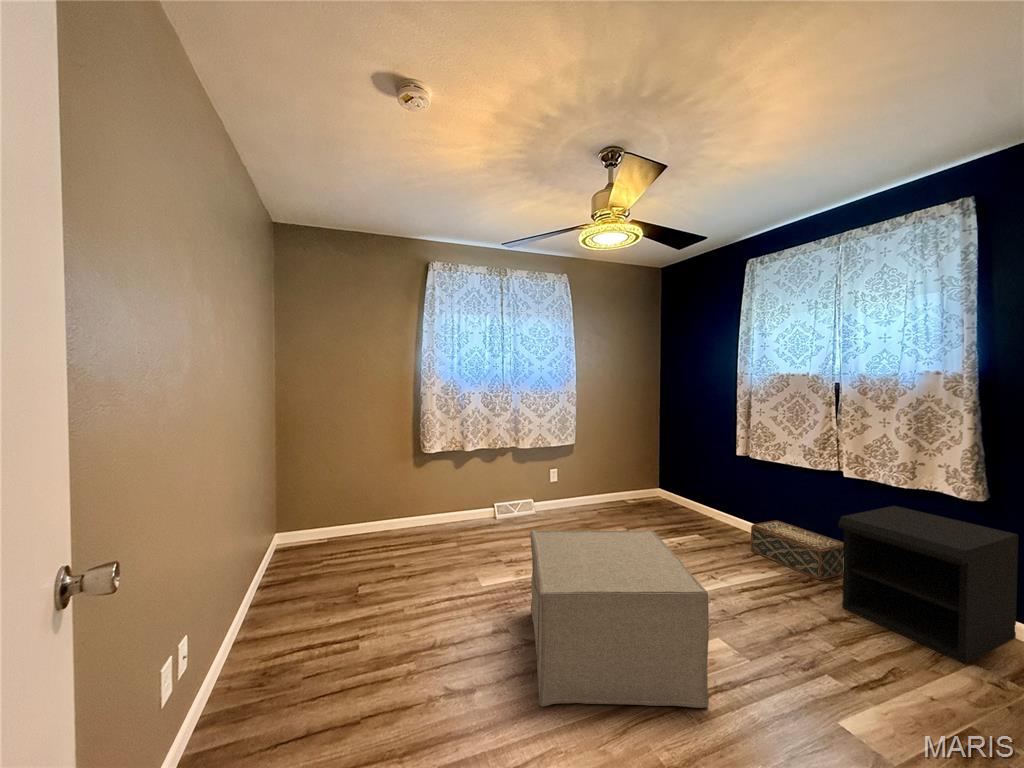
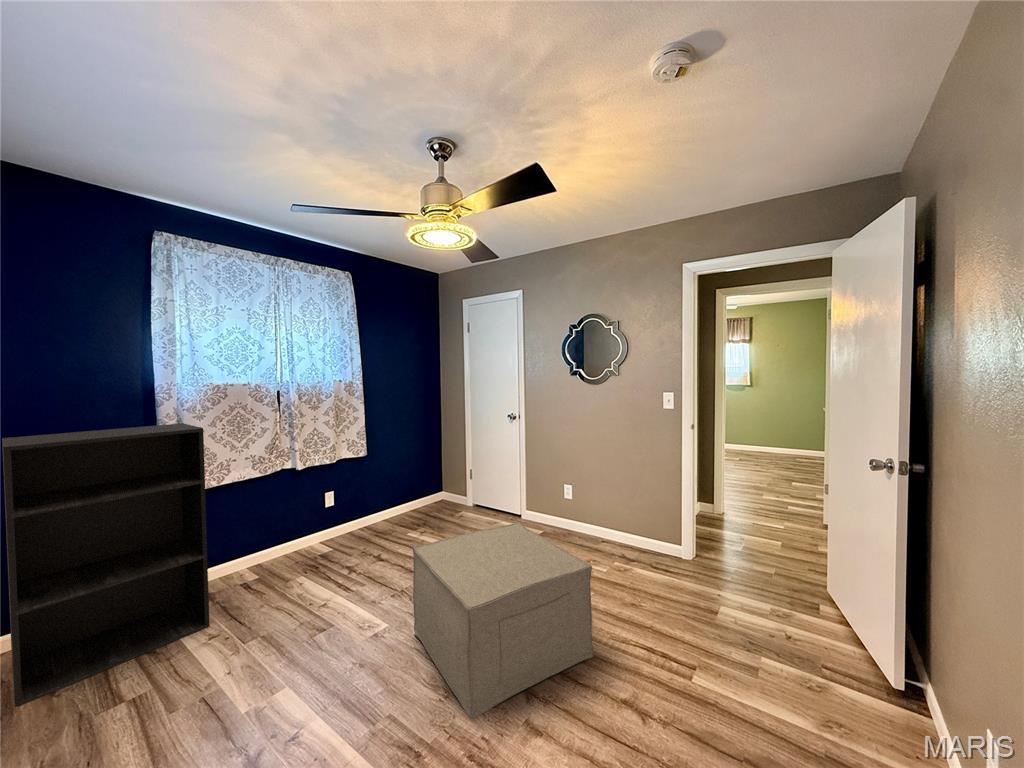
bookshelf: none [644,398,739,546] -> present [2,423,210,707]
nightstand: present [838,506,1018,664] -> none [321,467,414,557]
woven basket: present [751,520,844,580] -> none [216,528,310,592]

